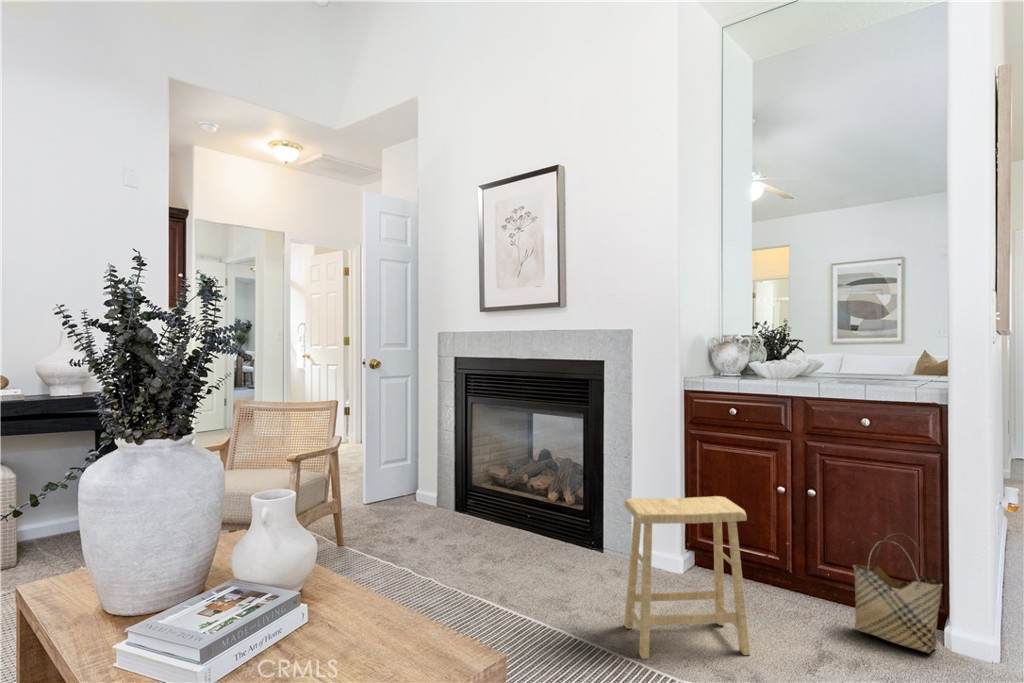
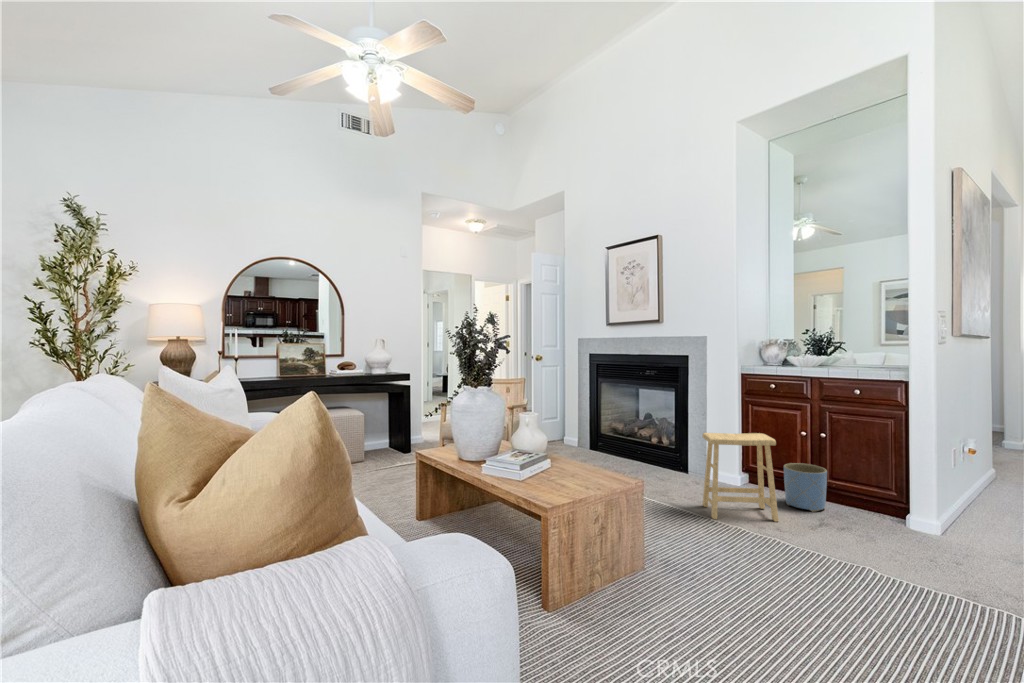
woven basket: present [853,533,943,653] -> none [847,459,904,528]
planter: none [752,539,820,625] -> present [784,463,827,512]

